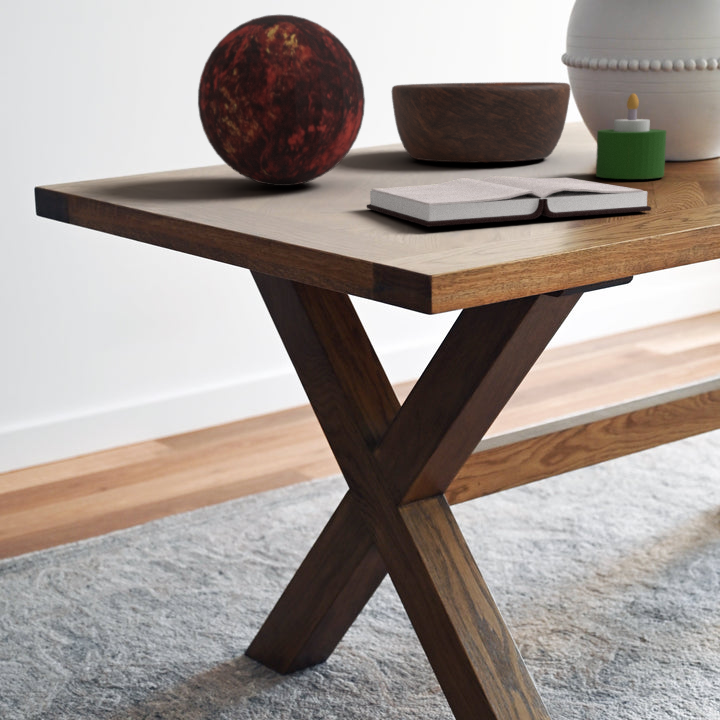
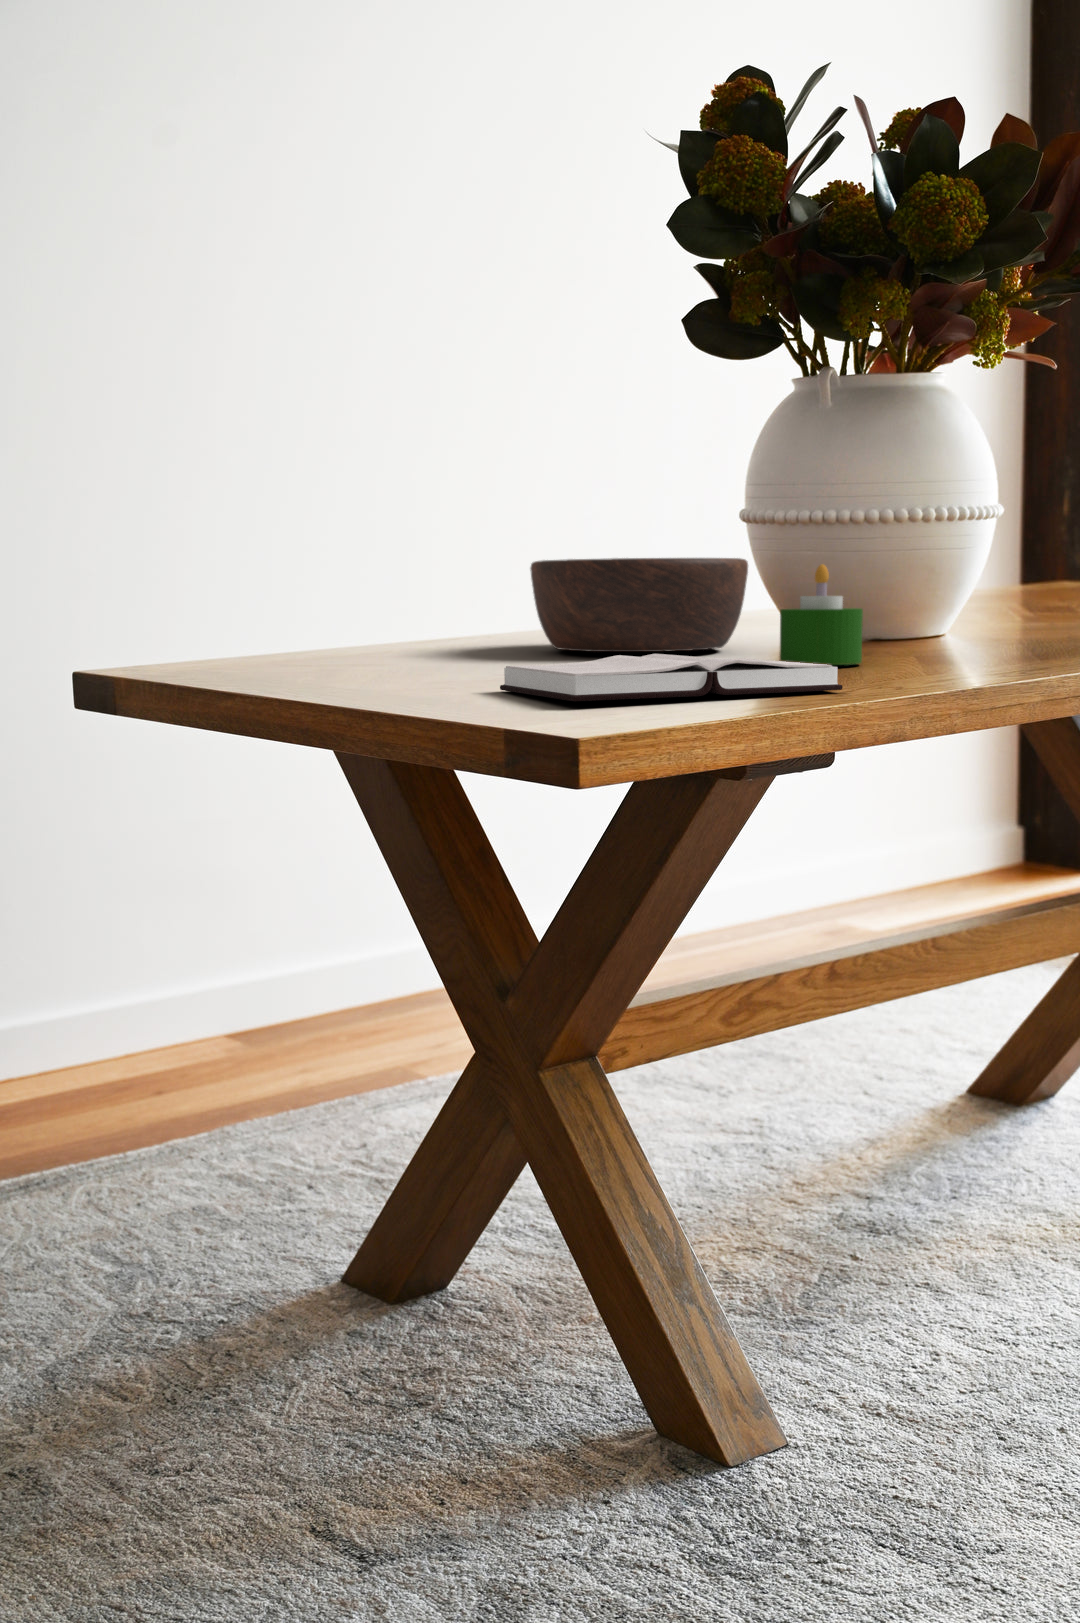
decorative orb: present [198,15,365,186] -> none [294,466,498,672]

